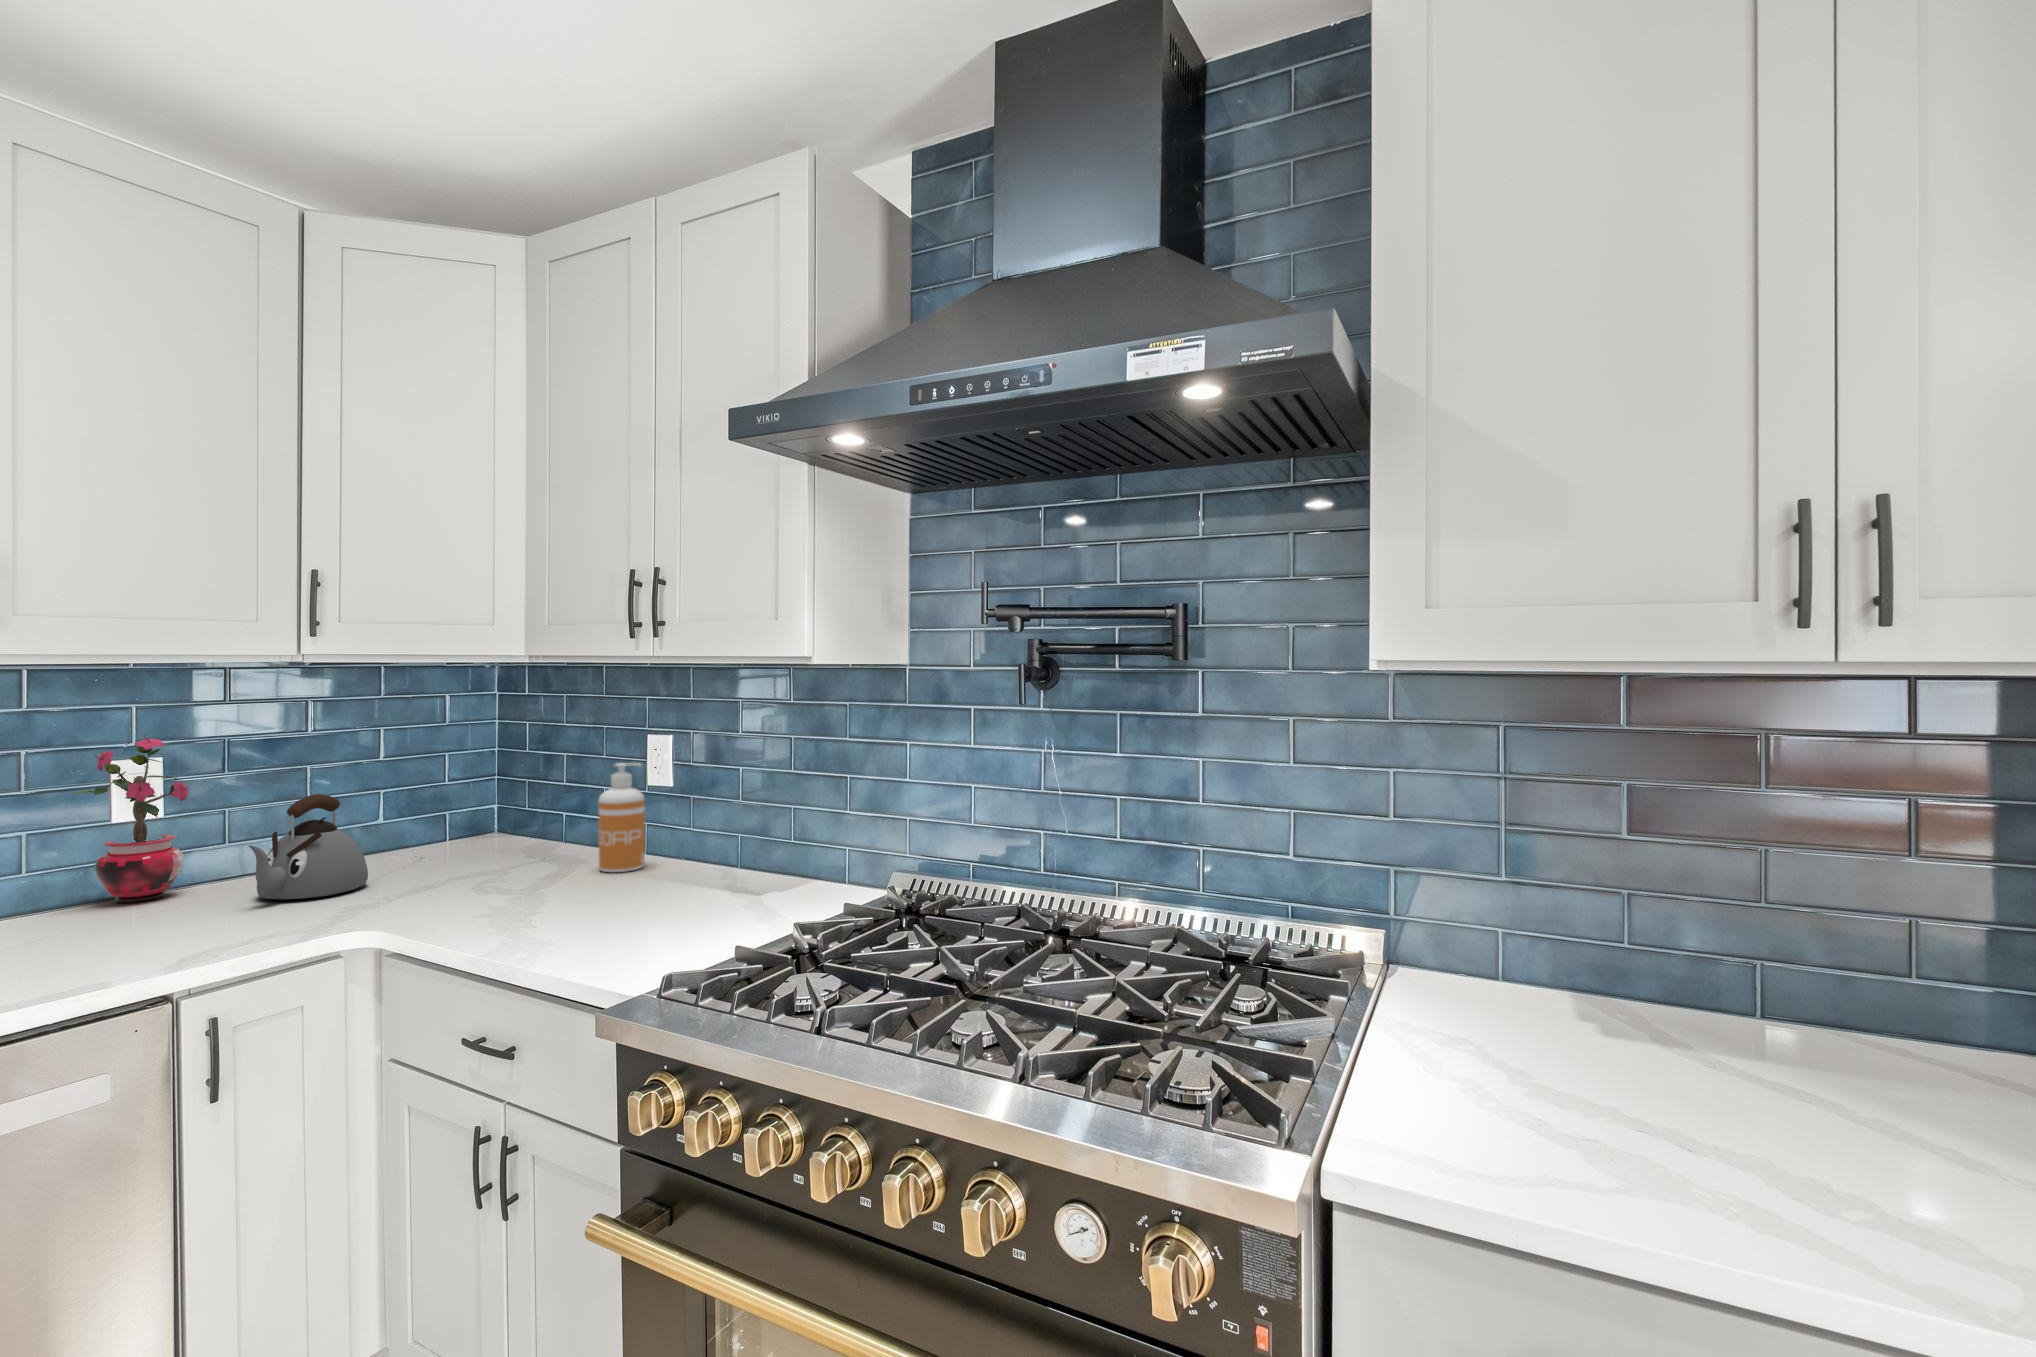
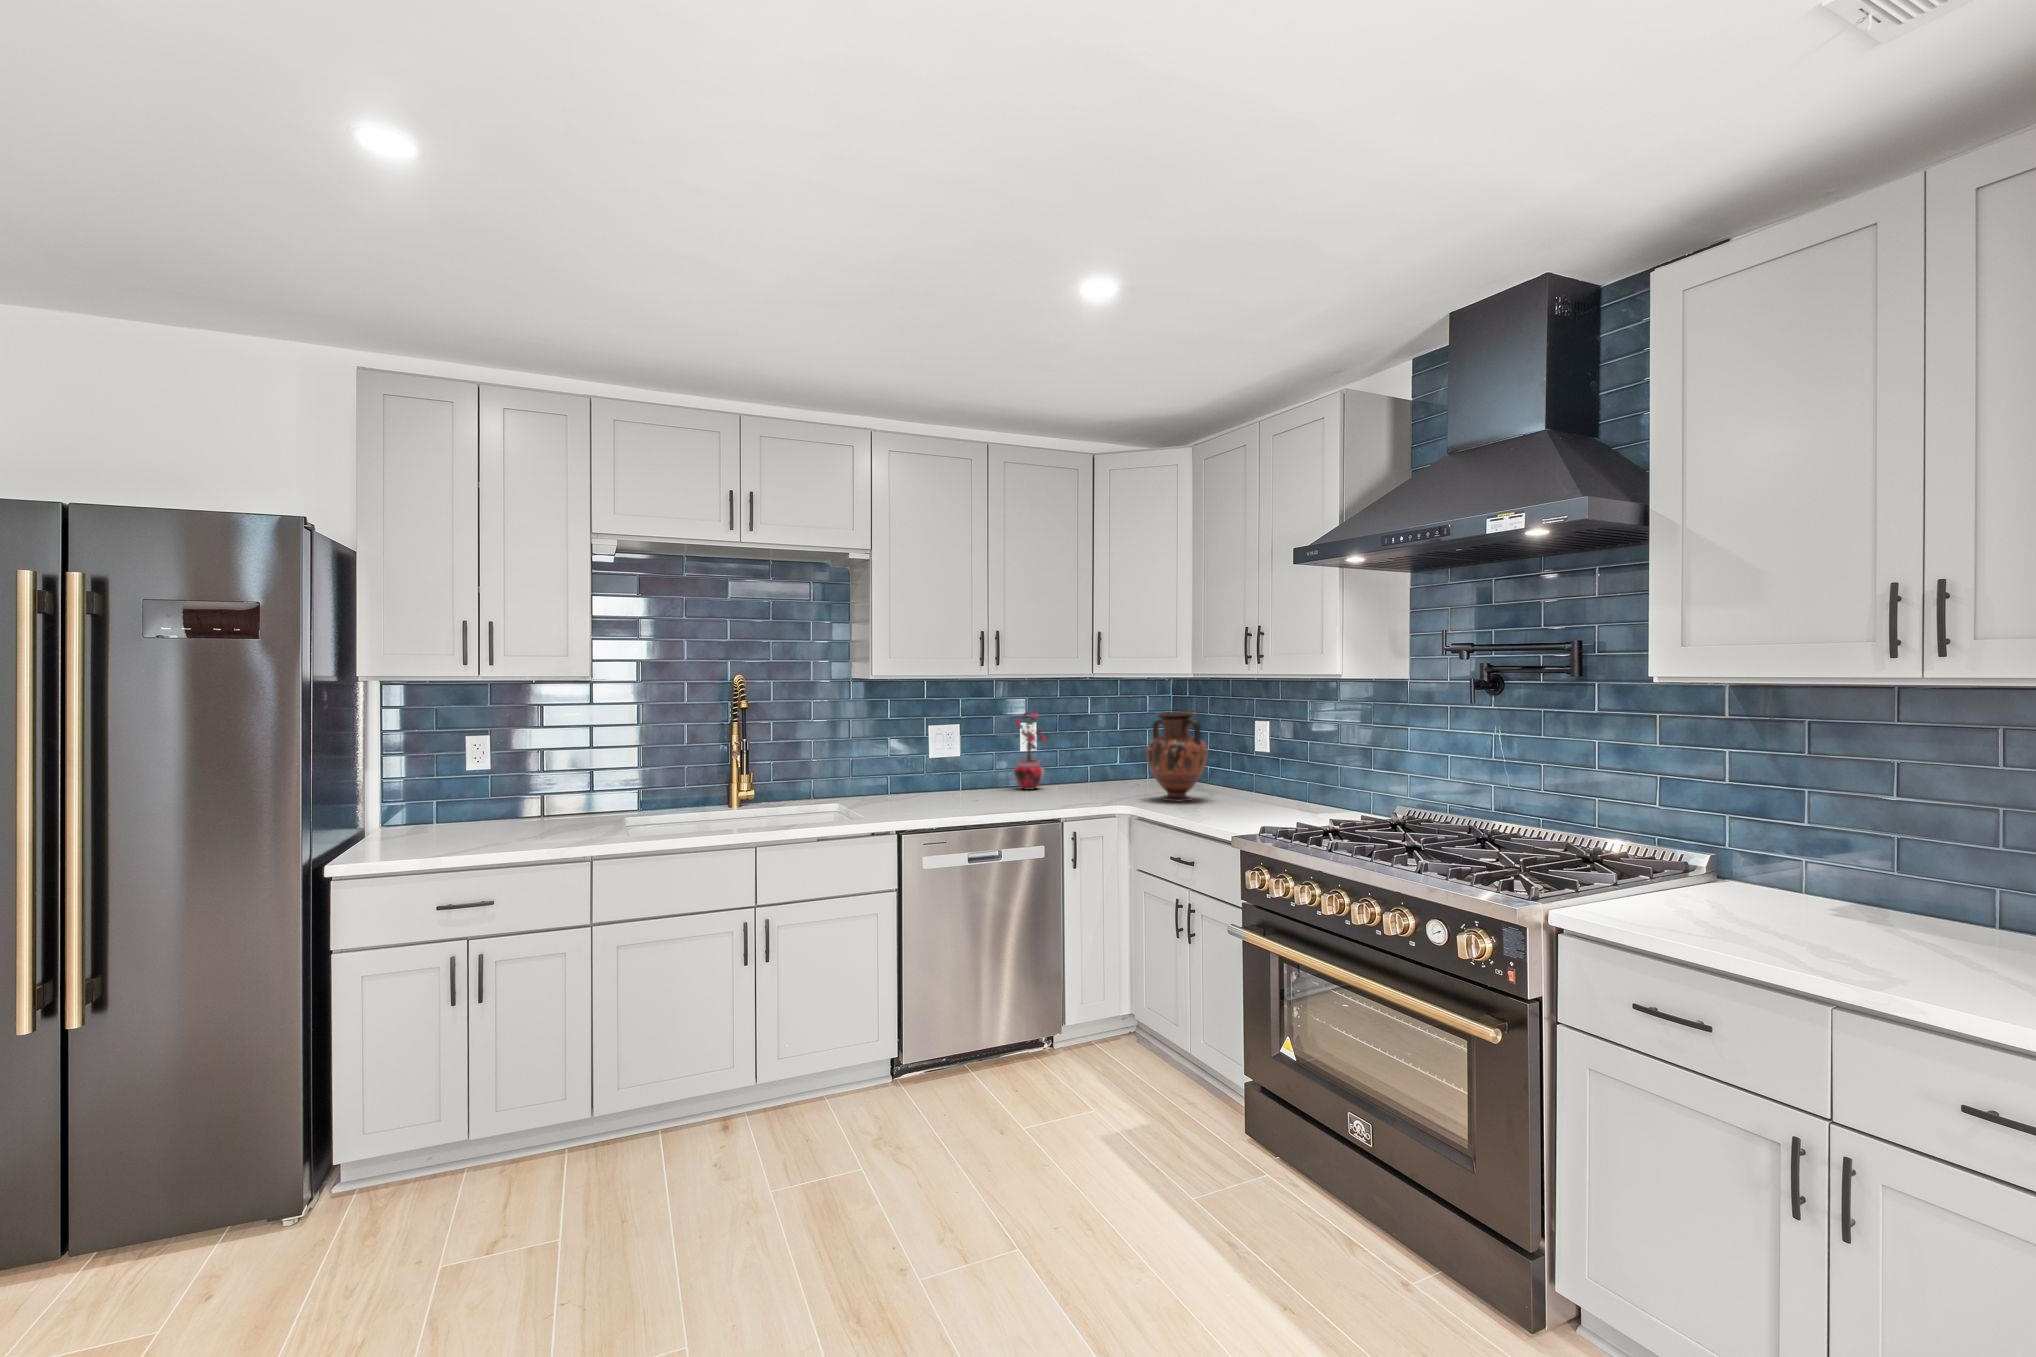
vase: none [420,727,553,902] -> present [1146,712,1208,802]
soap dispenser: present [598,763,645,872] -> none [1230,735,1256,798]
kettle: present [249,794,368,899] -> none [1075,744,1119,794]

